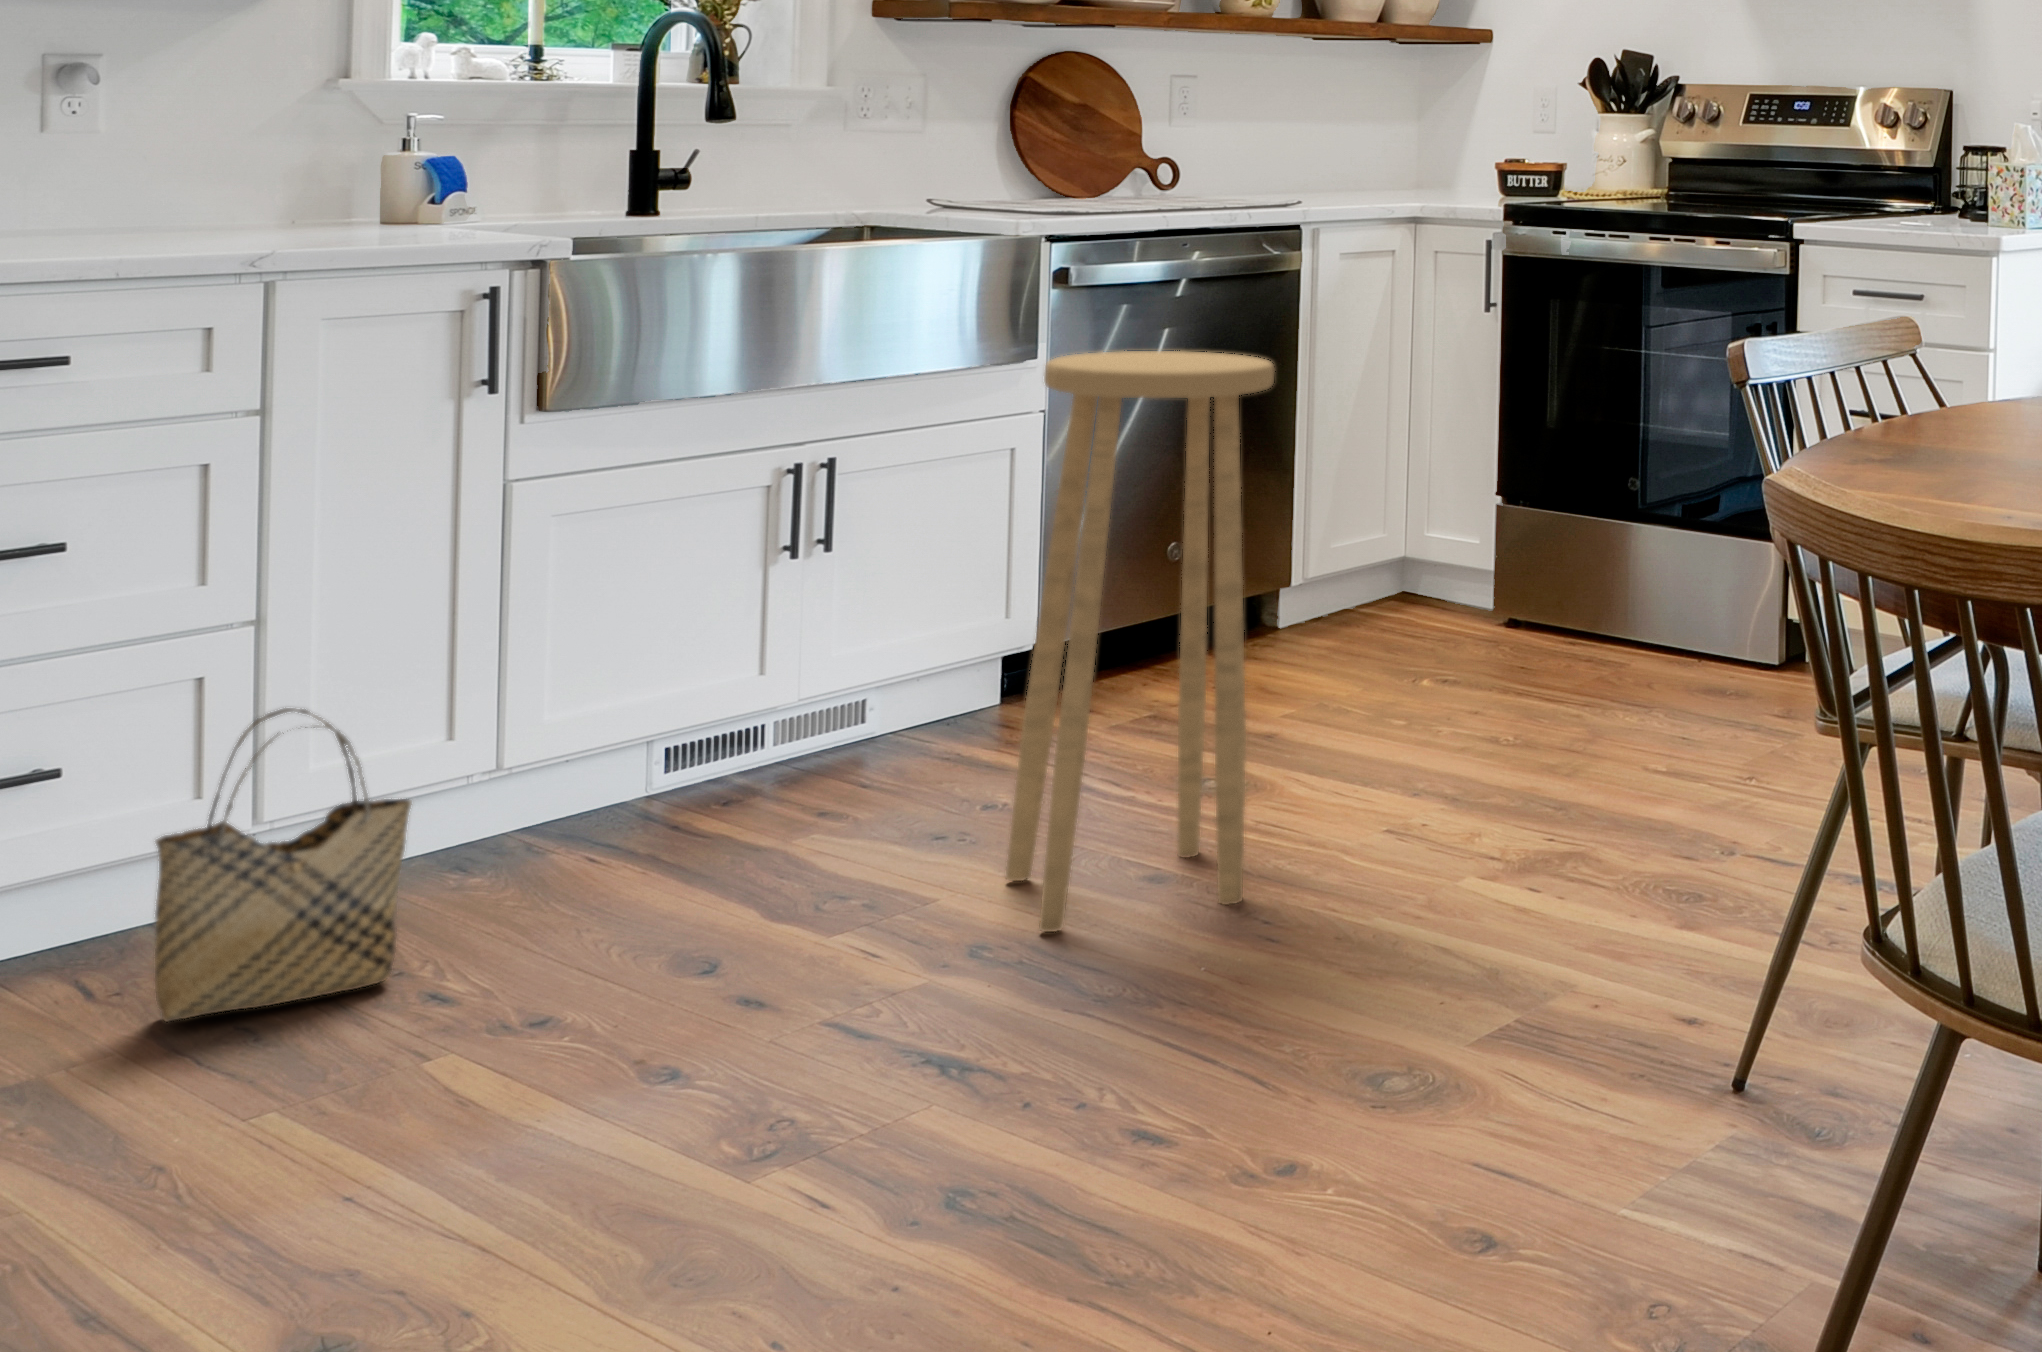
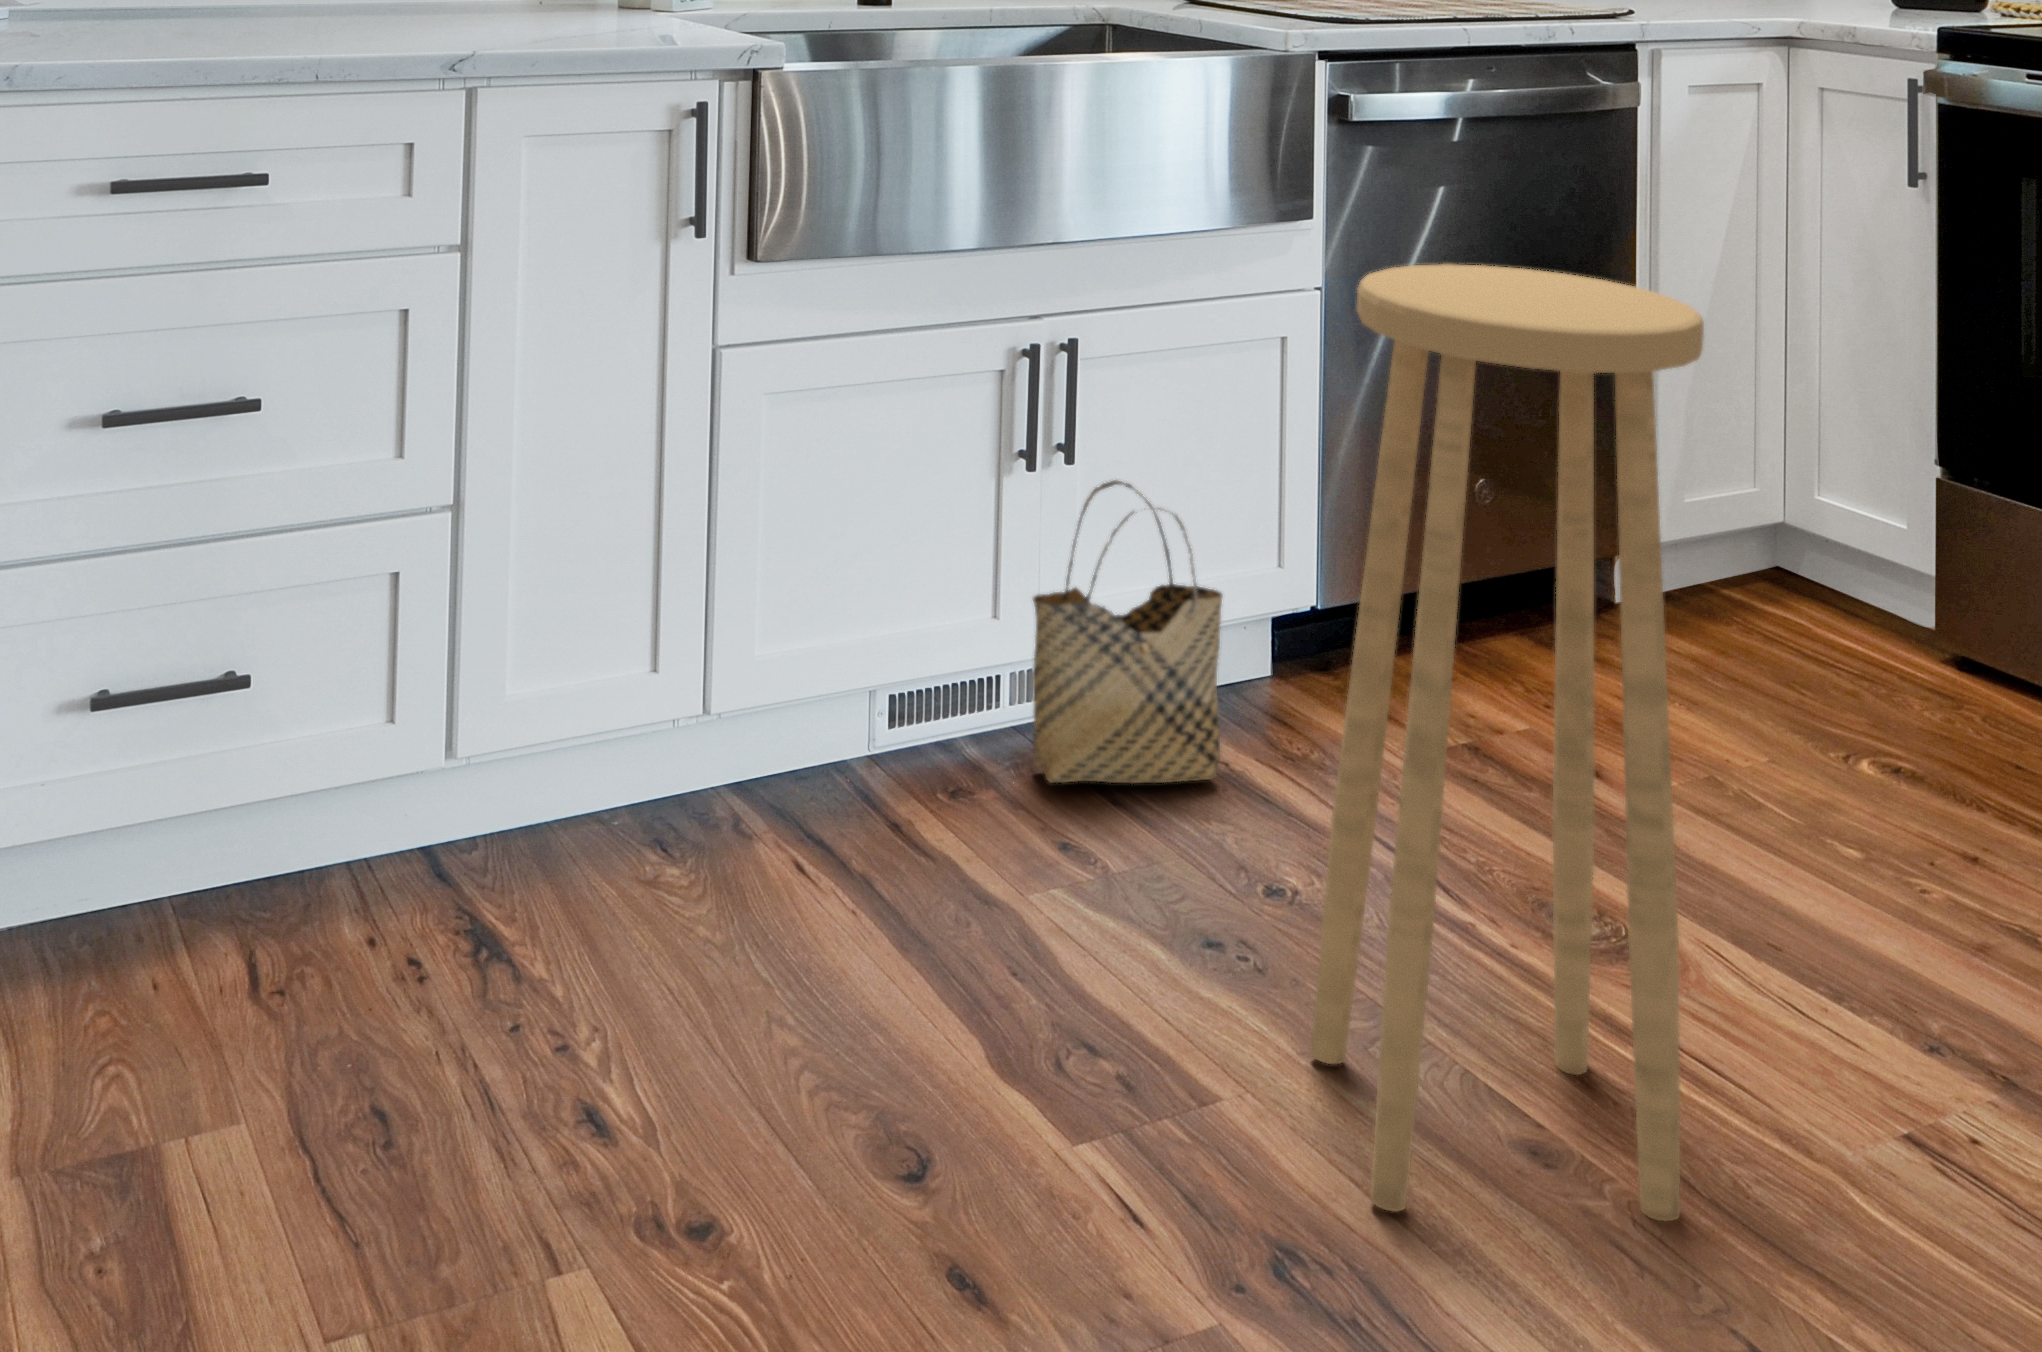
woven basket: present [155,708,411,1021] -> present [1033,481,1223,783]

